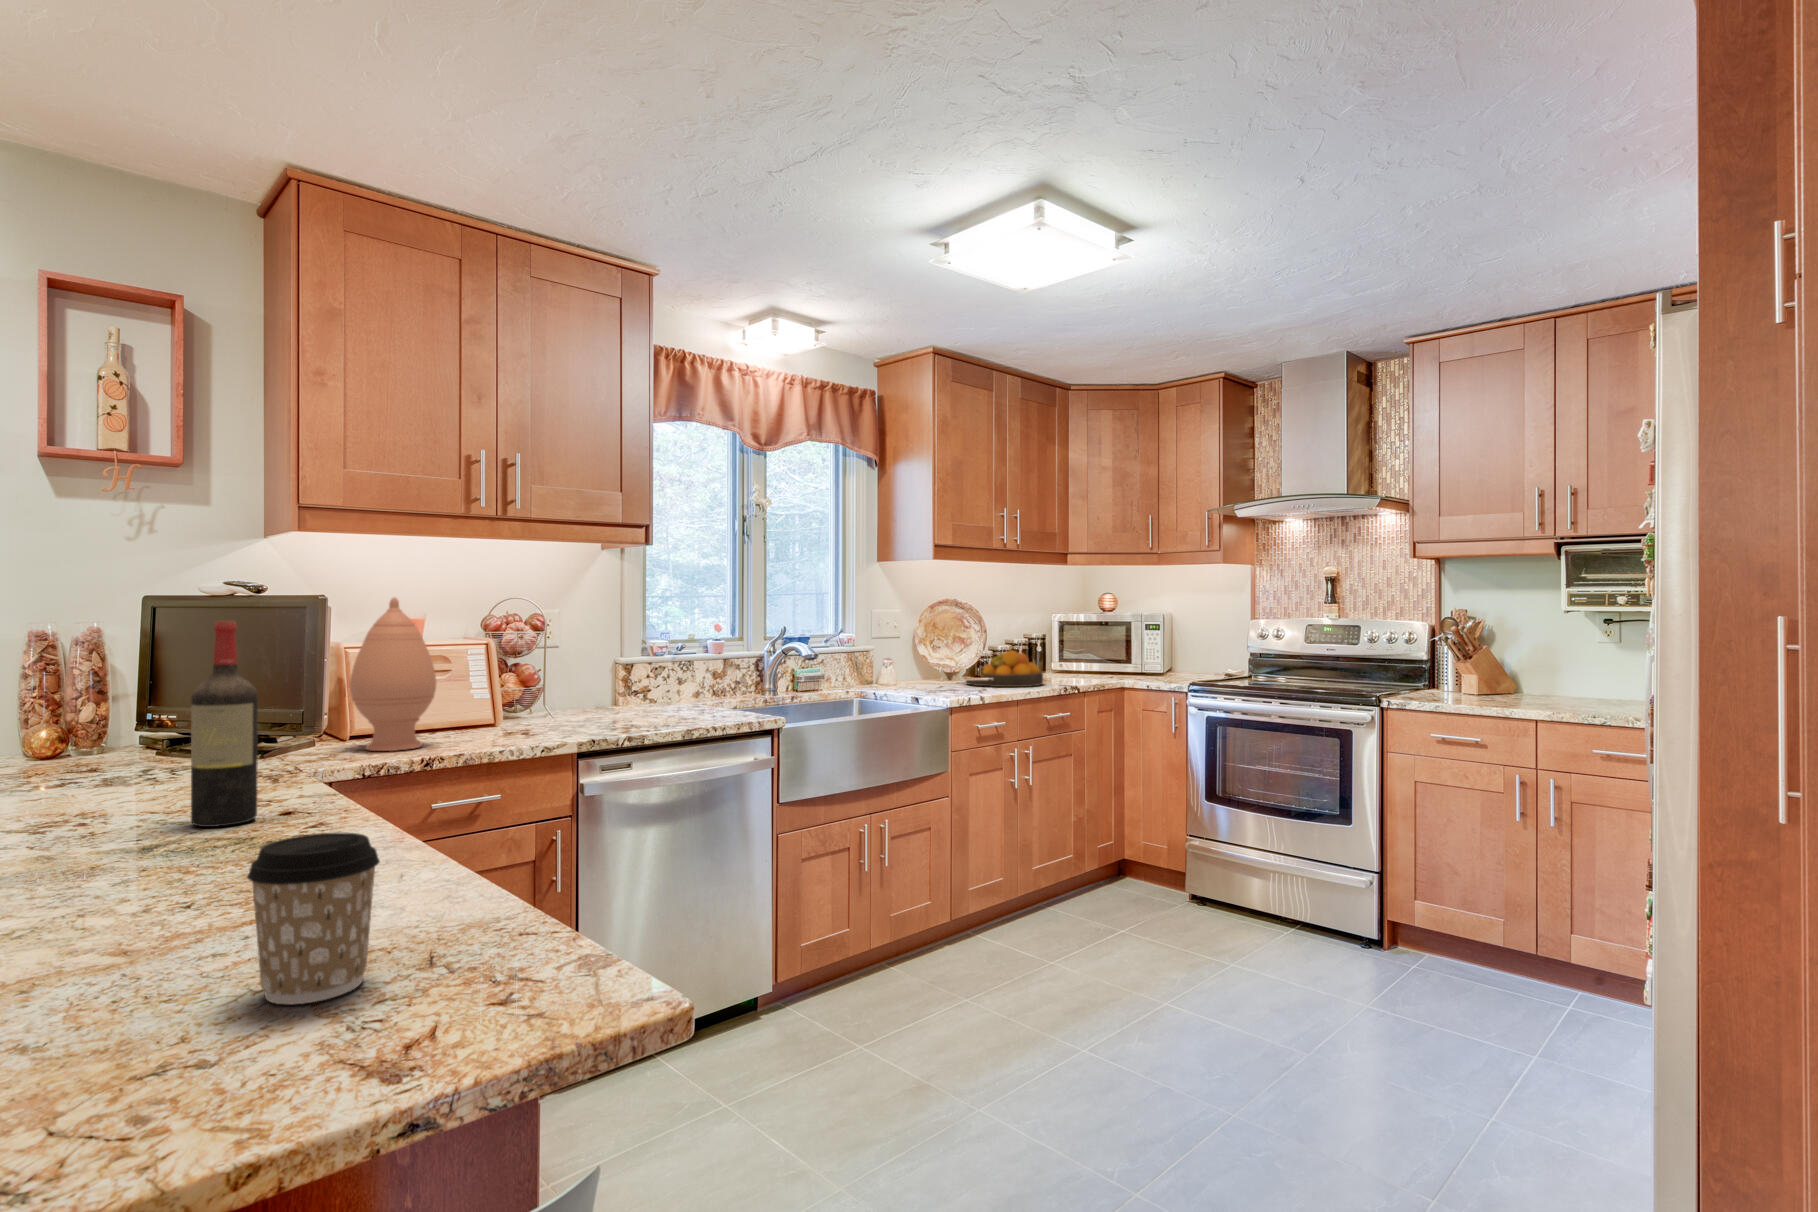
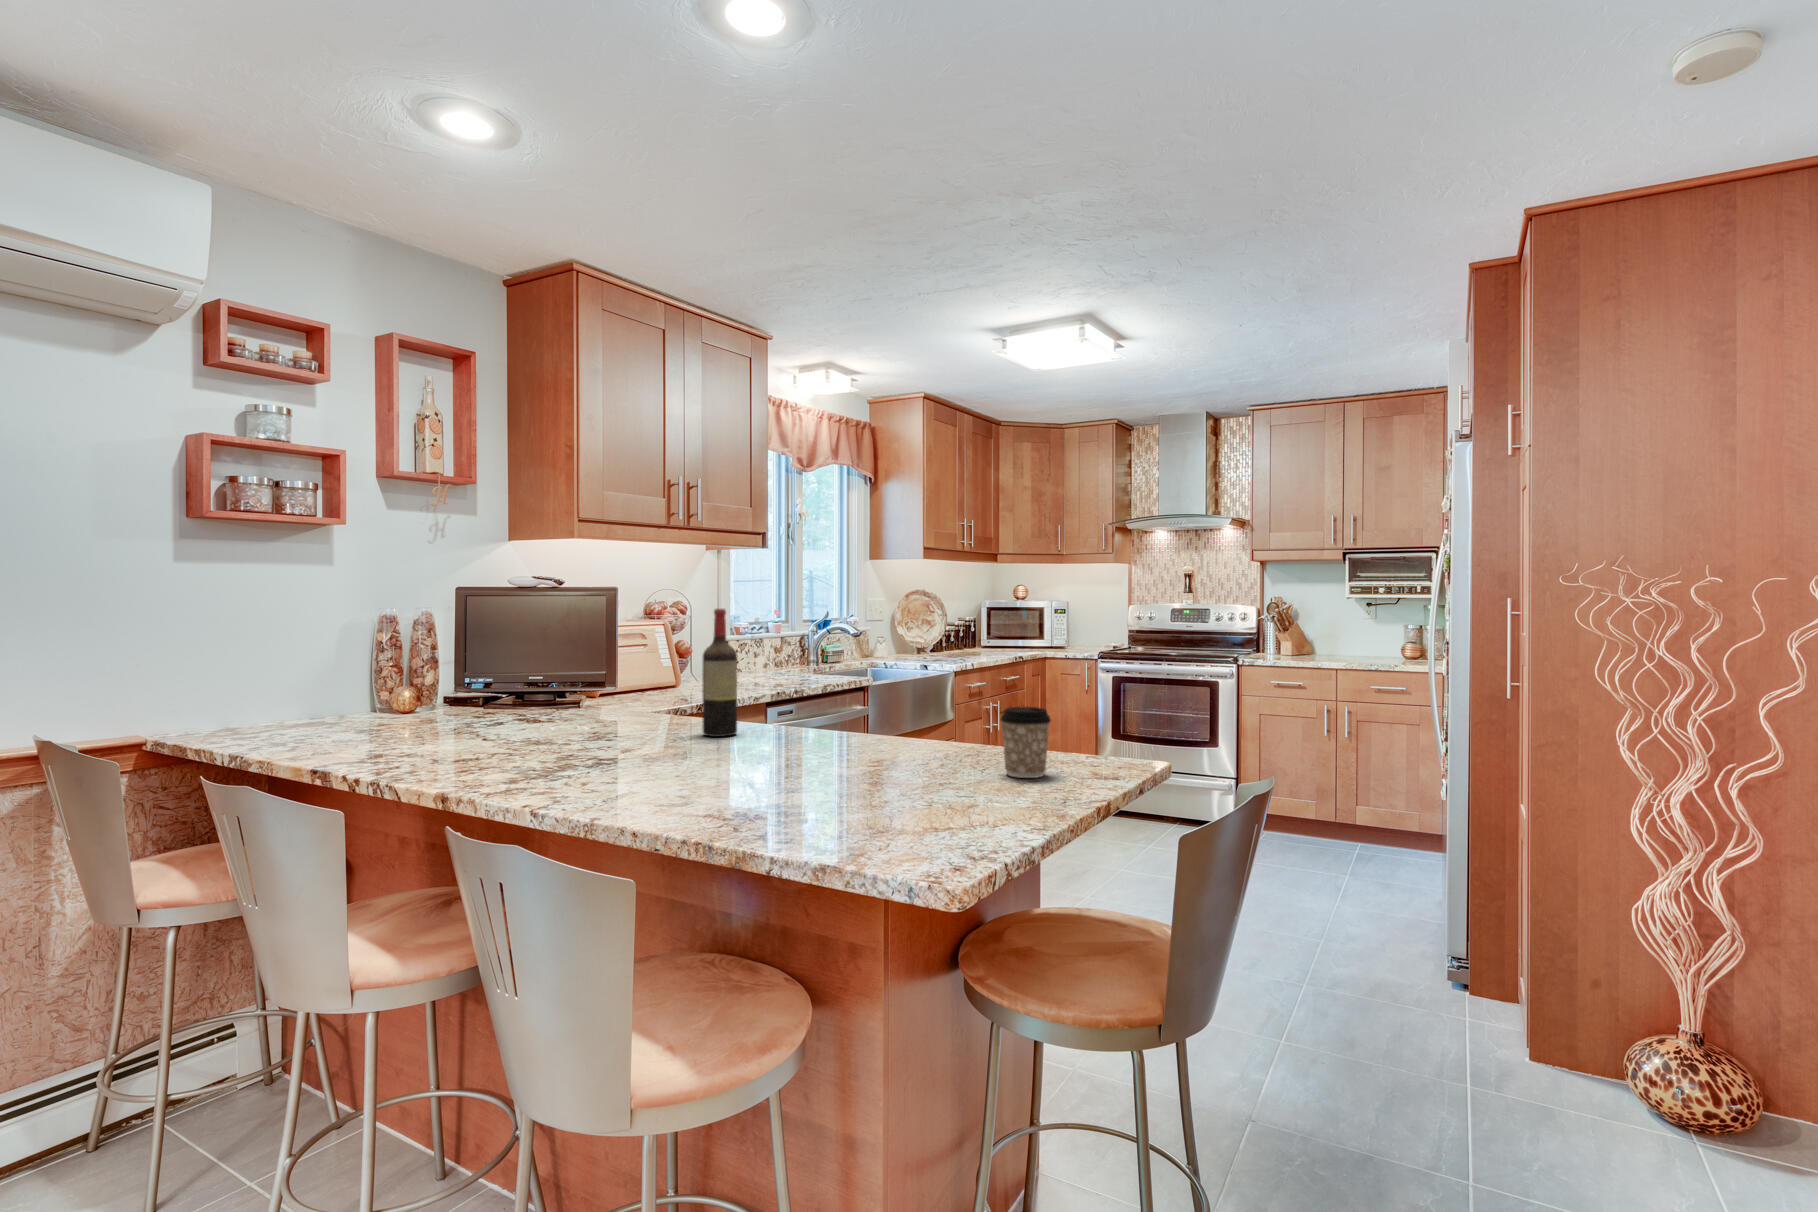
vase: present [350,597,437,751] -> none [625,591,682,702]
fruit bowl: present [966,650,1043,687] -> none [925,627,986,656]

